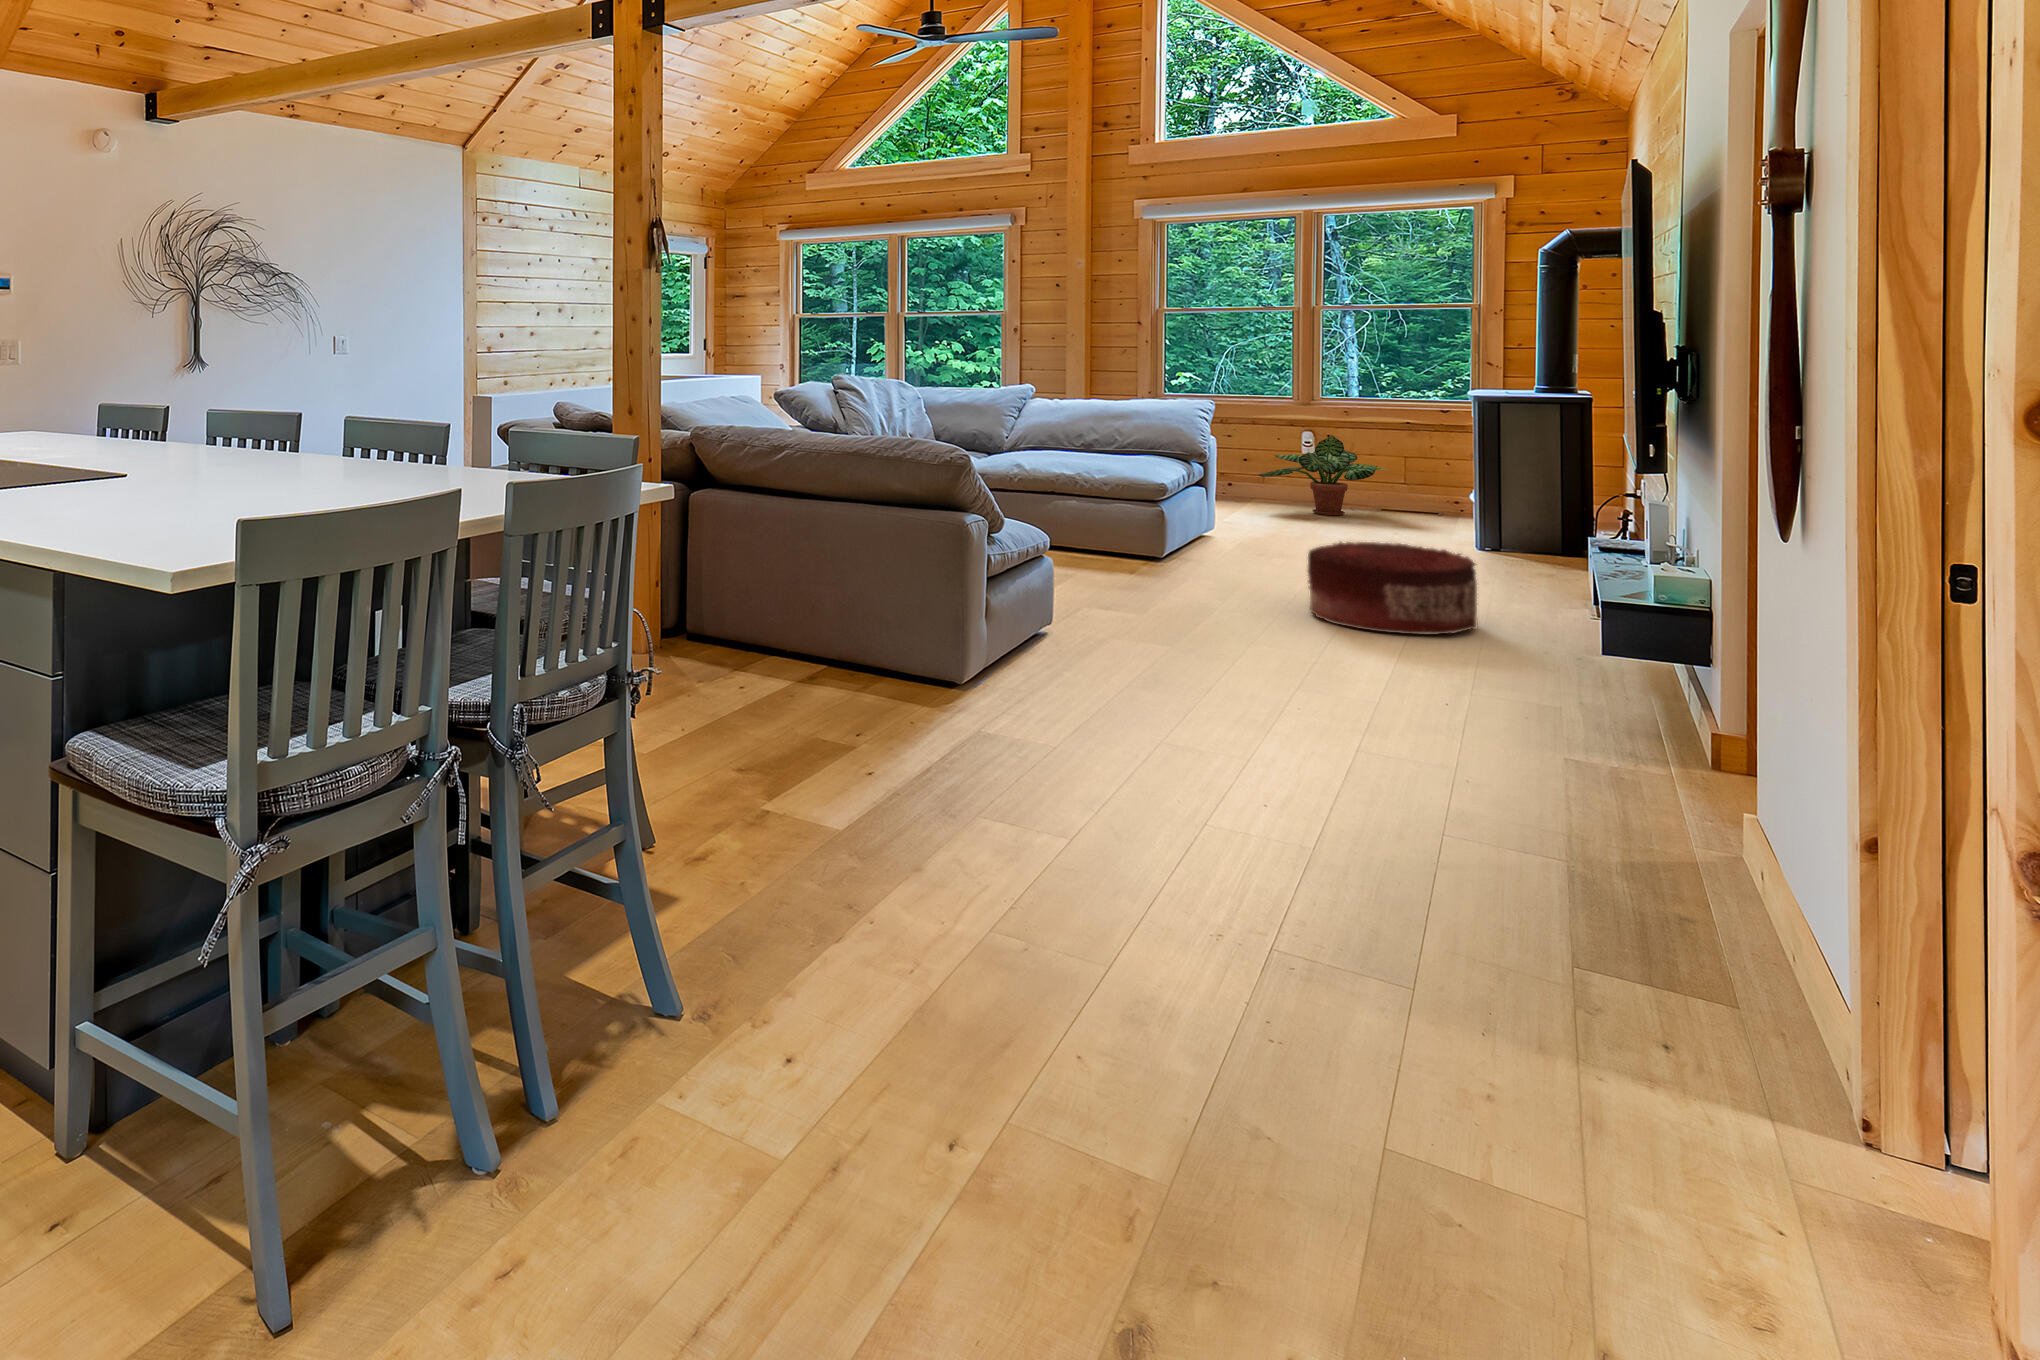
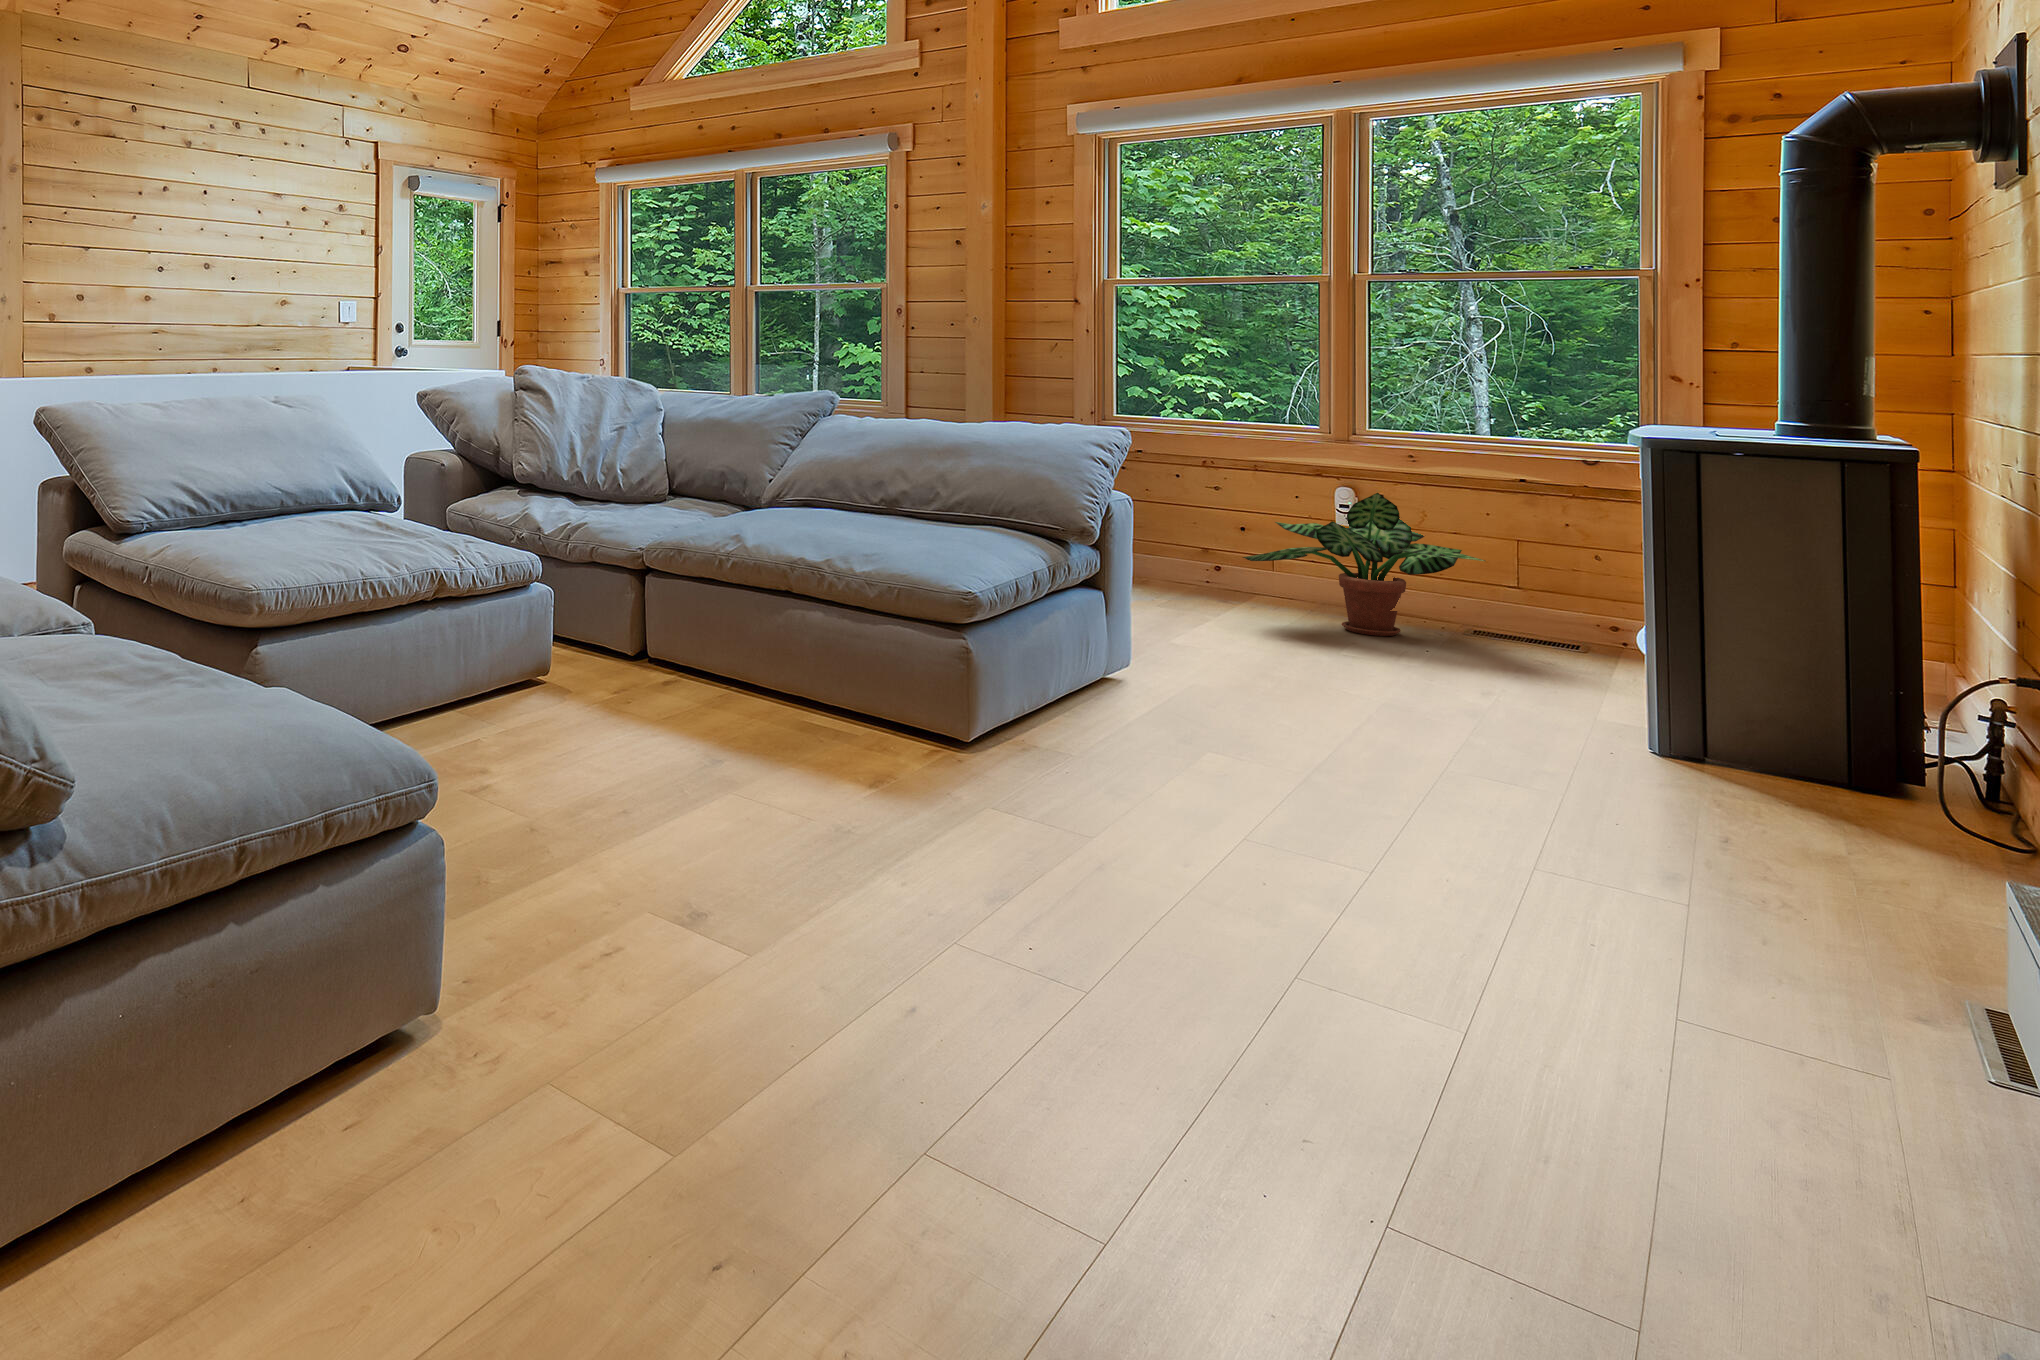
pouf: present [1308,542,1478,635] -> none [1205,790,1746,1202]

